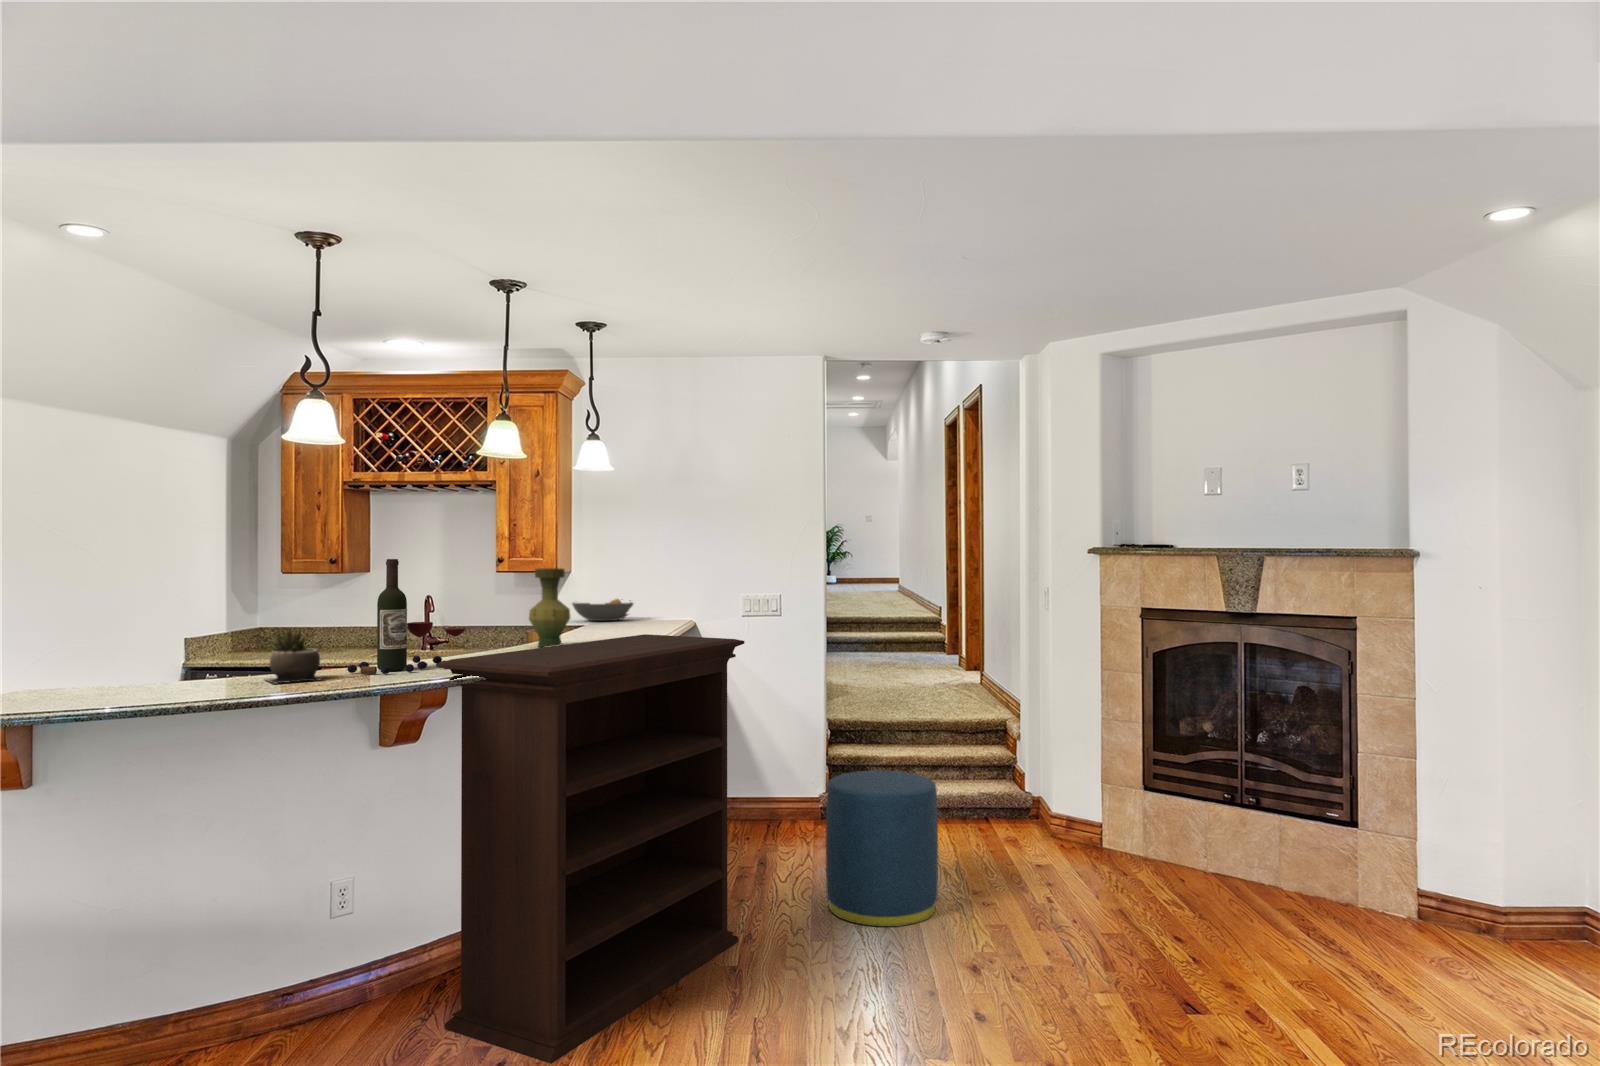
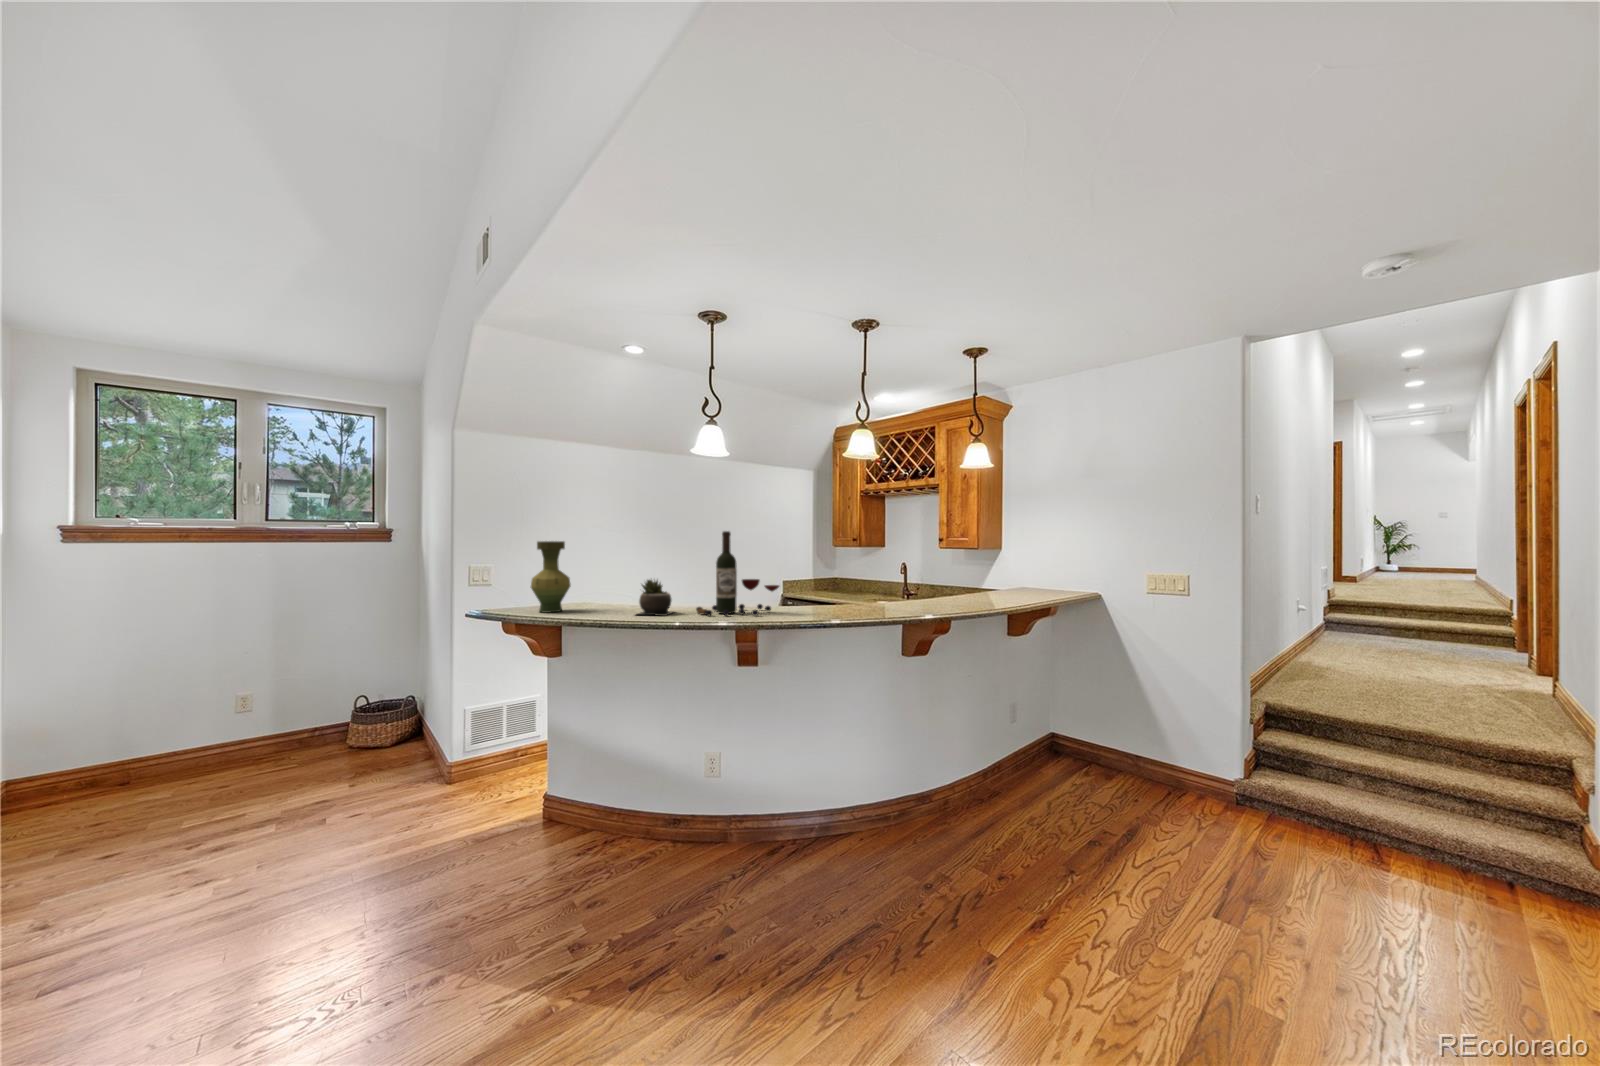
vase: present [529,568,570,647] -> present [531,541,571,613]
fruit bowl: present [572,599,633,621] -> none [997,569,1053,588]
bookshelf: present [436,634,744,1064] -> none [729,602,1034,978]
ottoman: present [826,770,938,927] -> none [1158,780,1328,1009]

